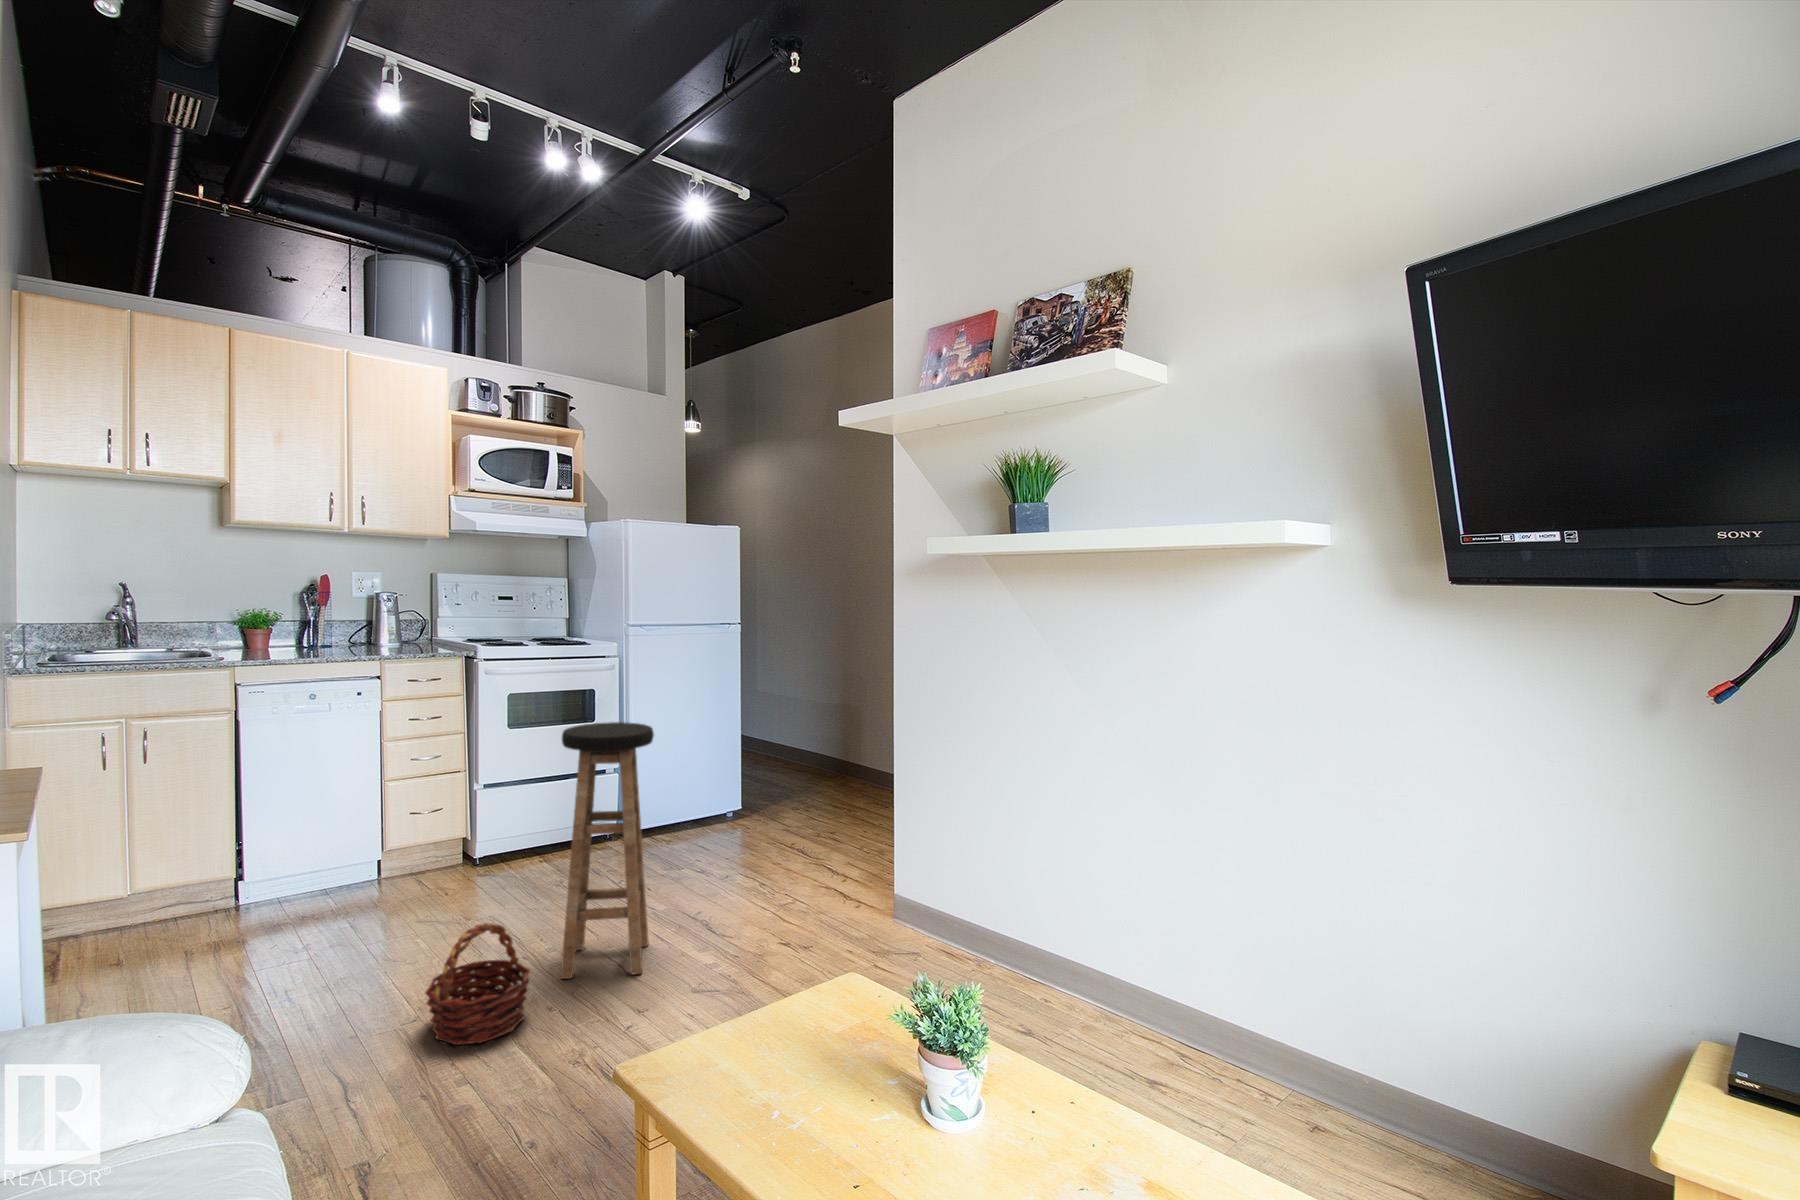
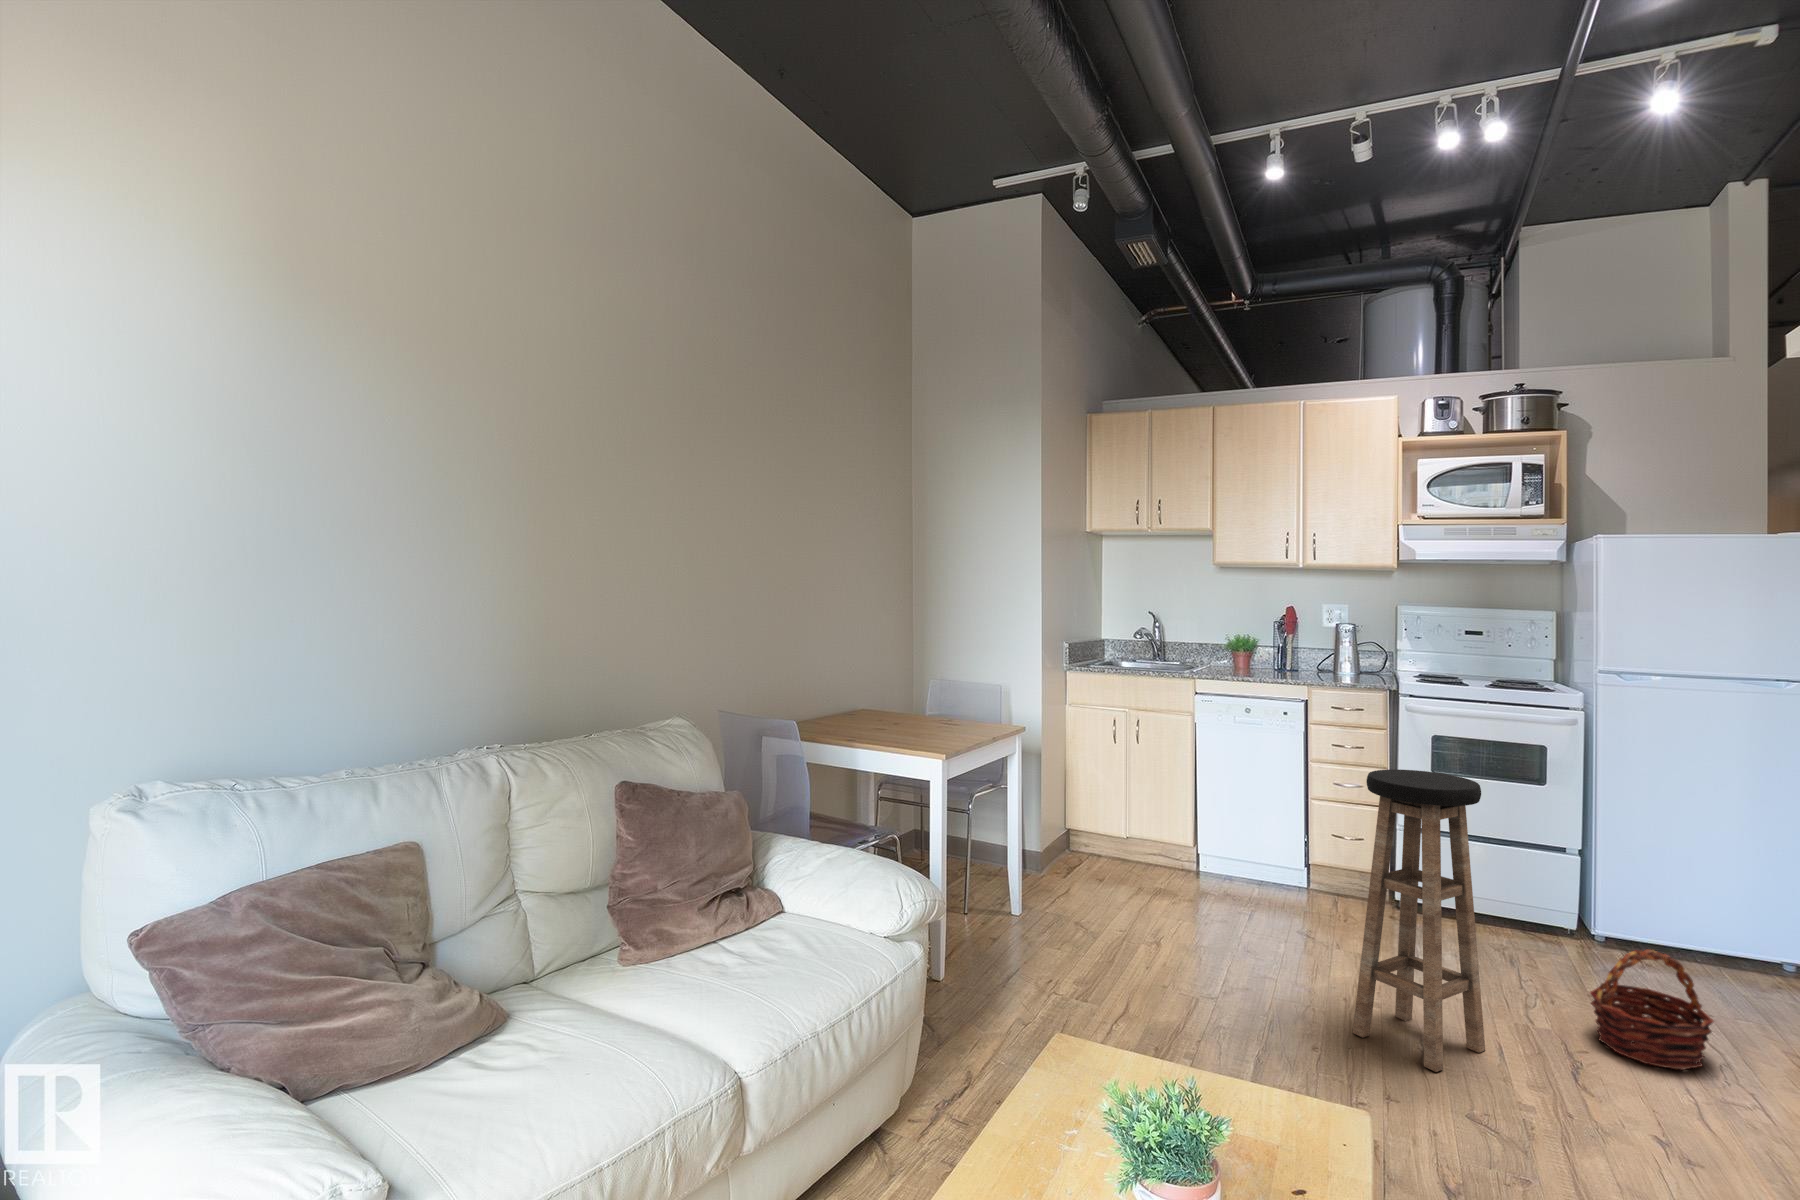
basket: present [425,923,531,1045] -> present [1590,949,1714,1070]

